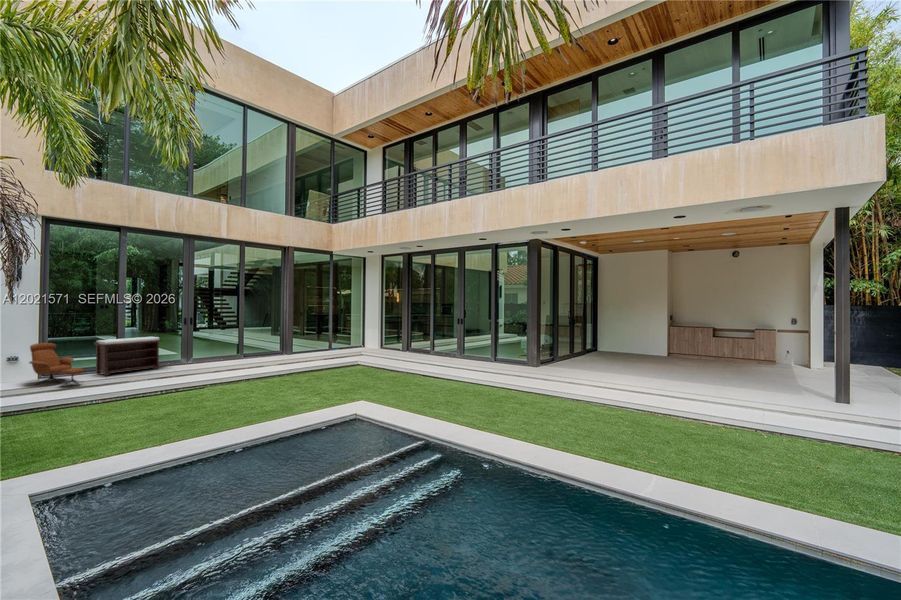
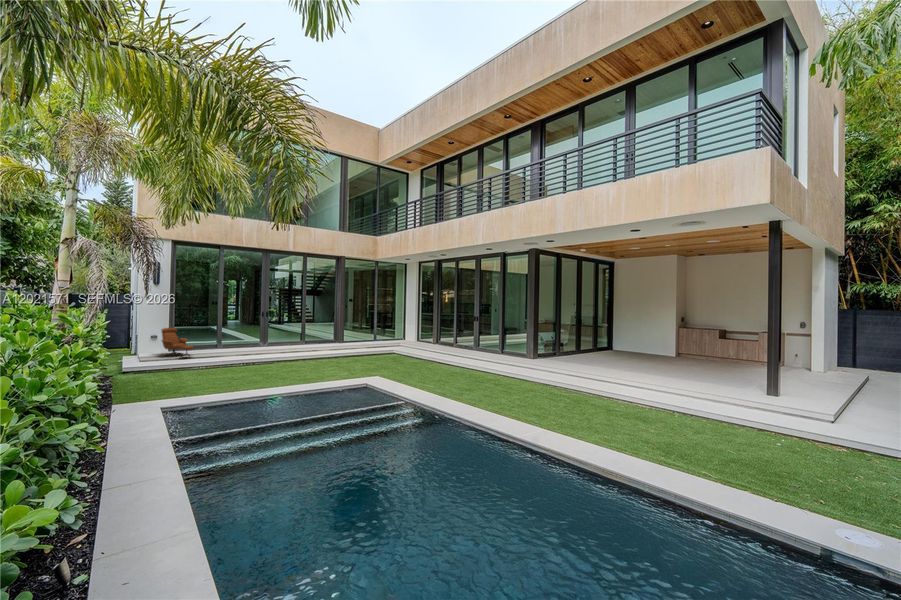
bench: present [94,337,161,376] -> none [201,326,245,353]

